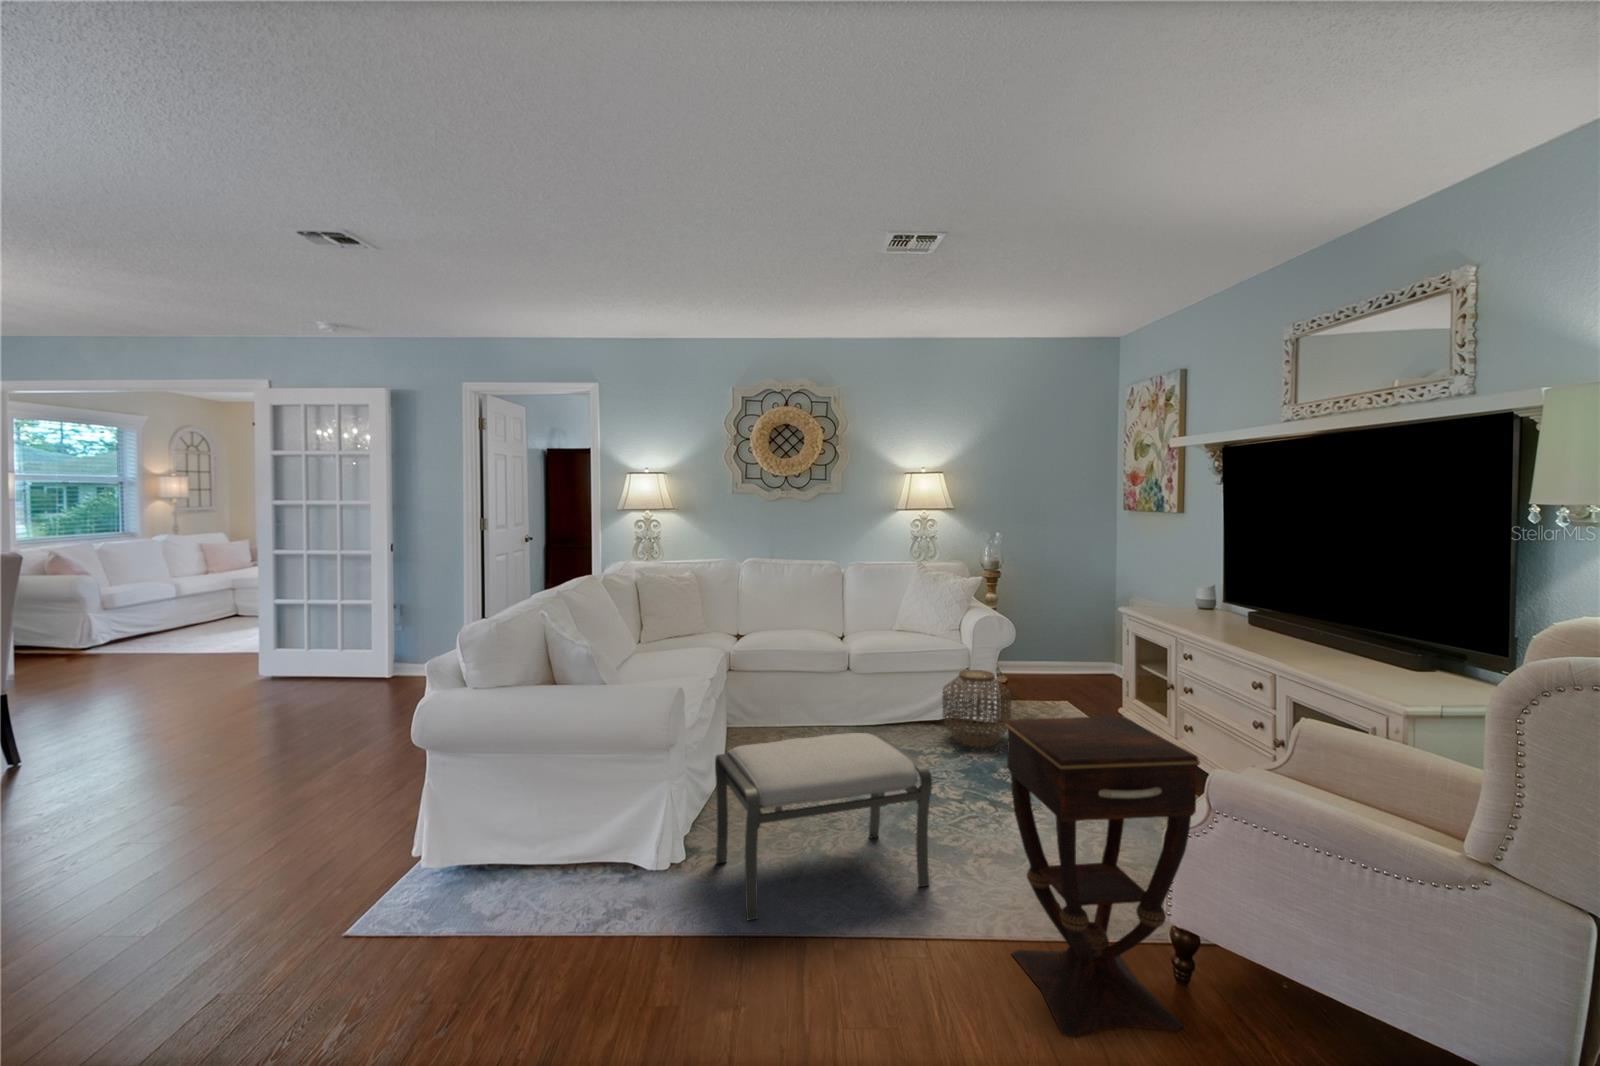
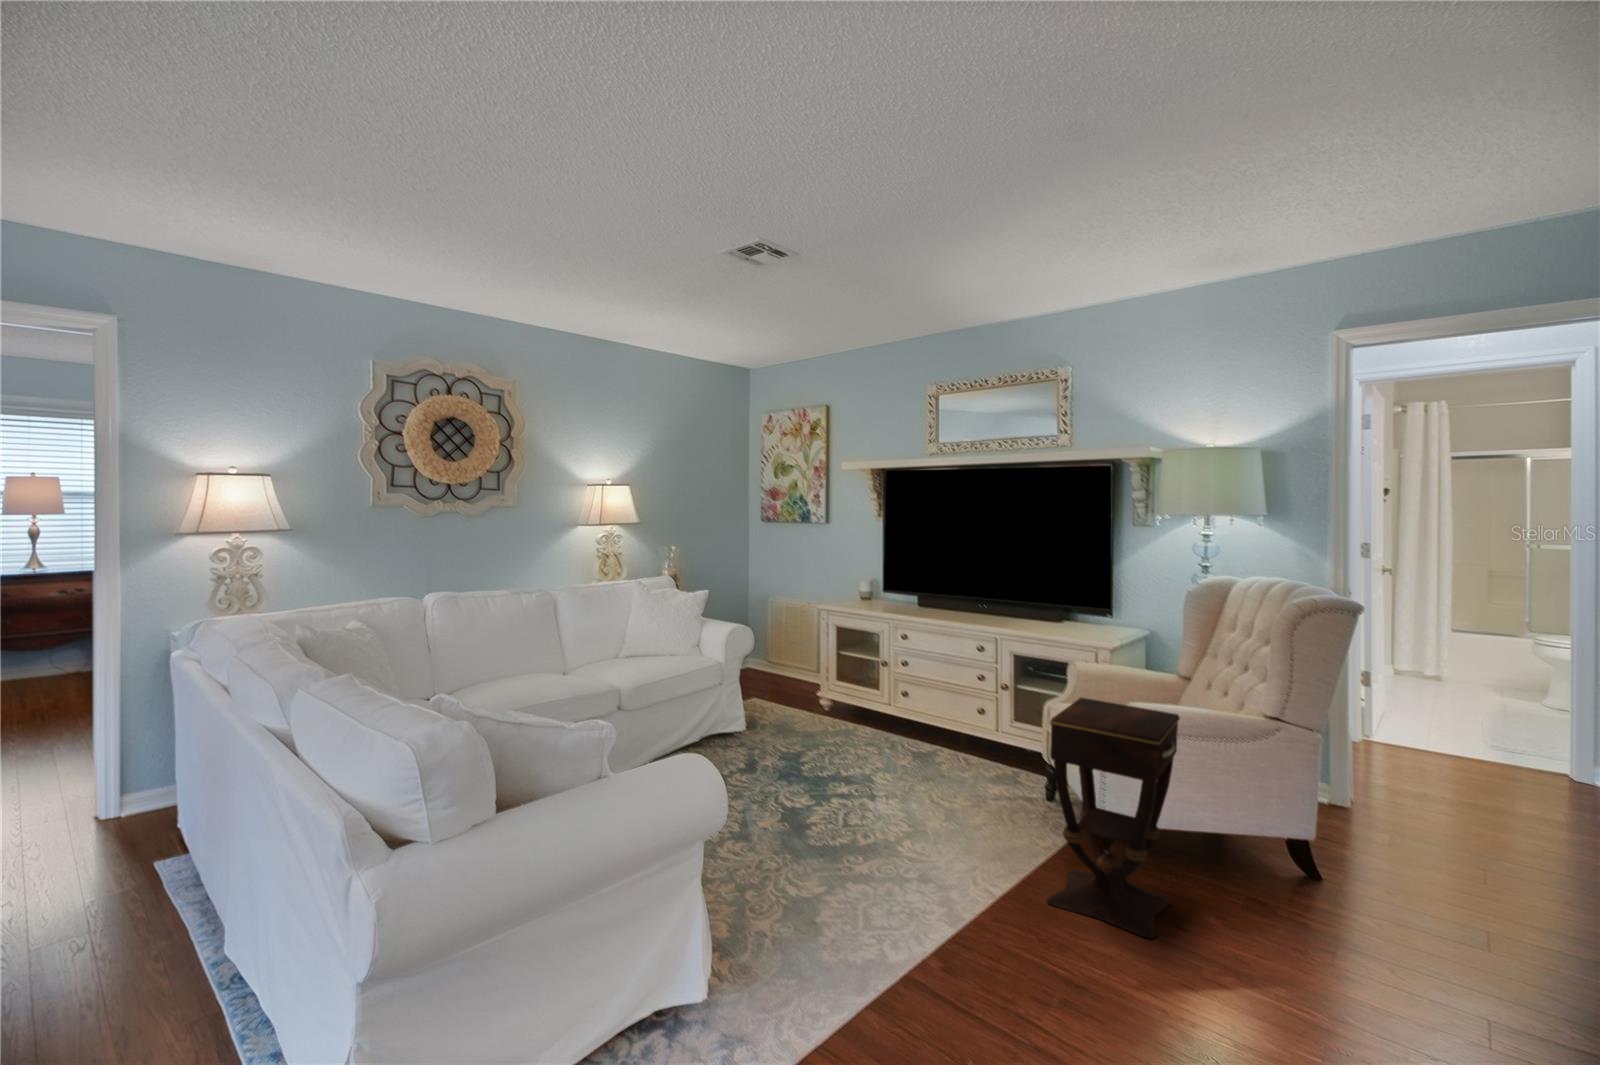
woven basket: present [942,670,1011,747] -> none [721,680,784,755]
ottoman: present [715,733,932,921] -> none [759,762,936,984]

